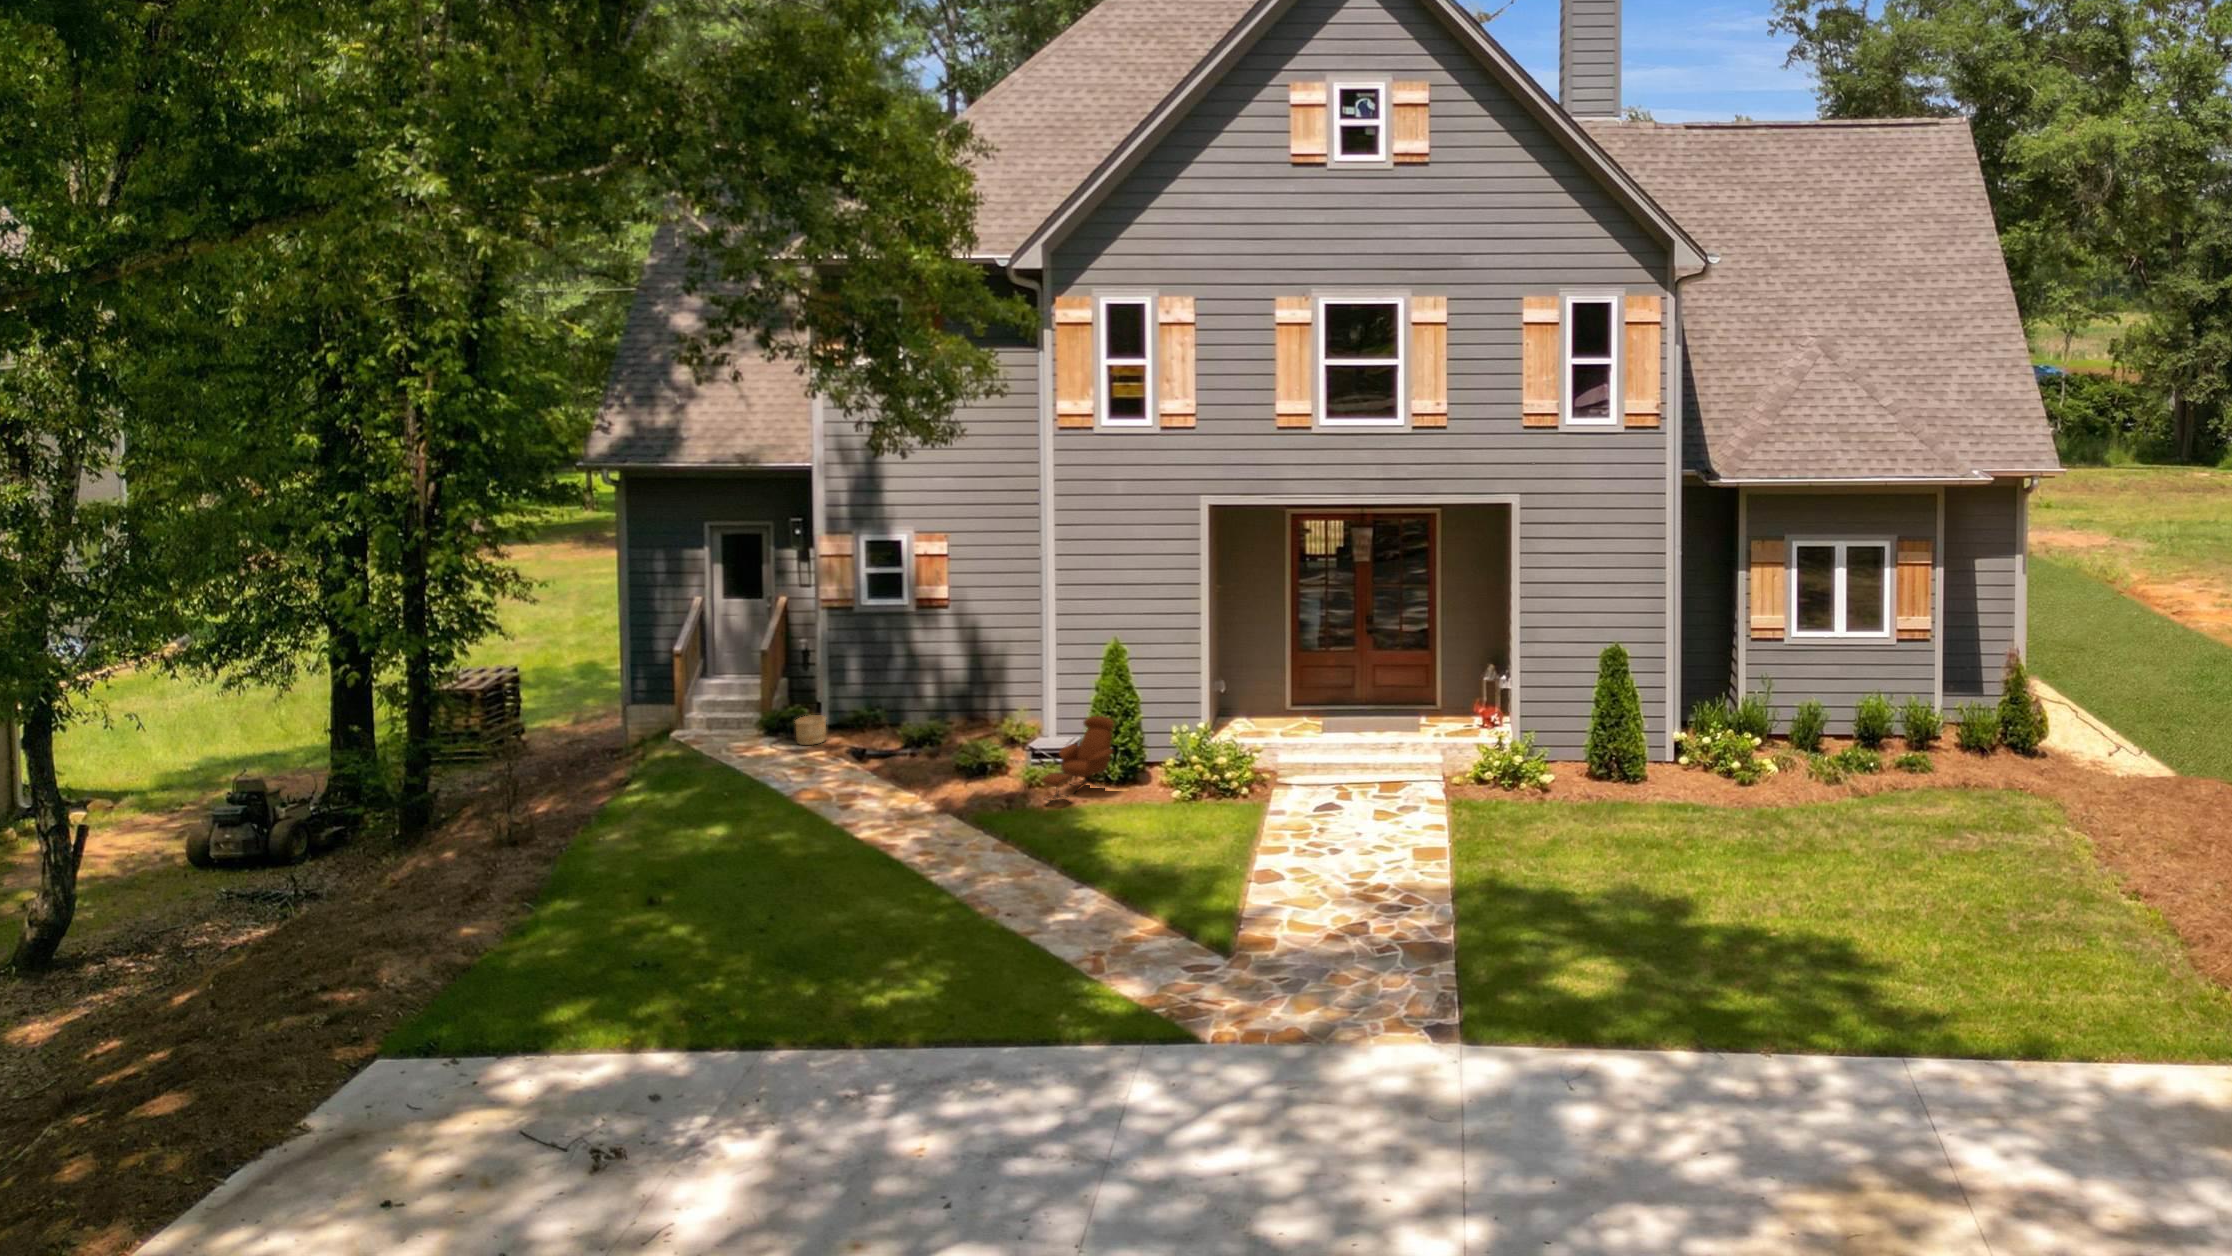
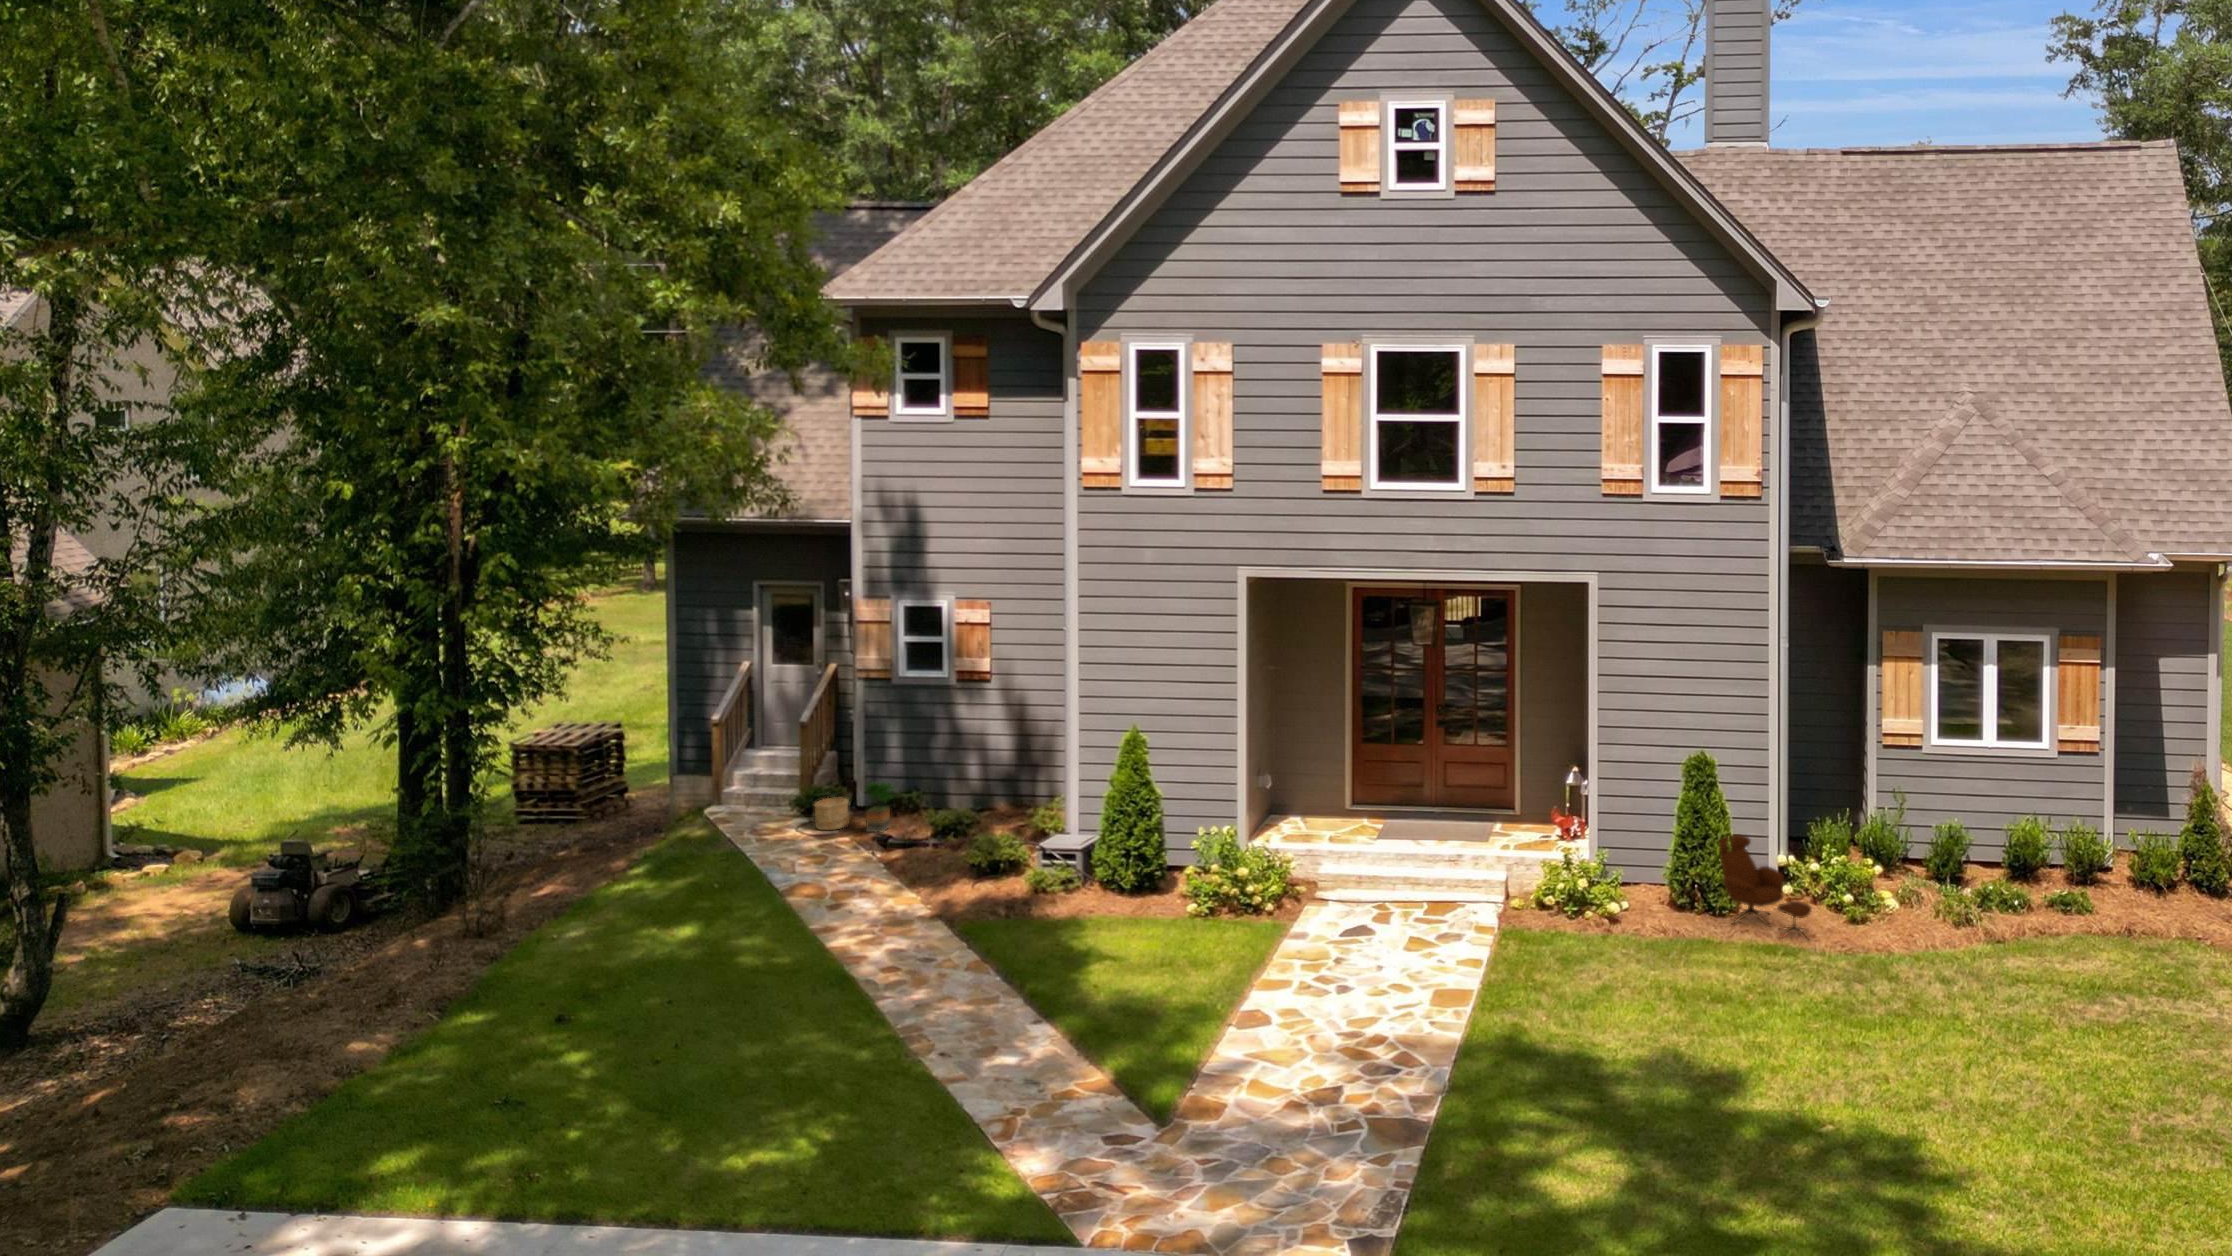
potted tree: none [842,699,873,745] -> present [865,782,893,832]
lounge chair: present [1042,716,1114,805] -> present [1719,834,1812,934]

